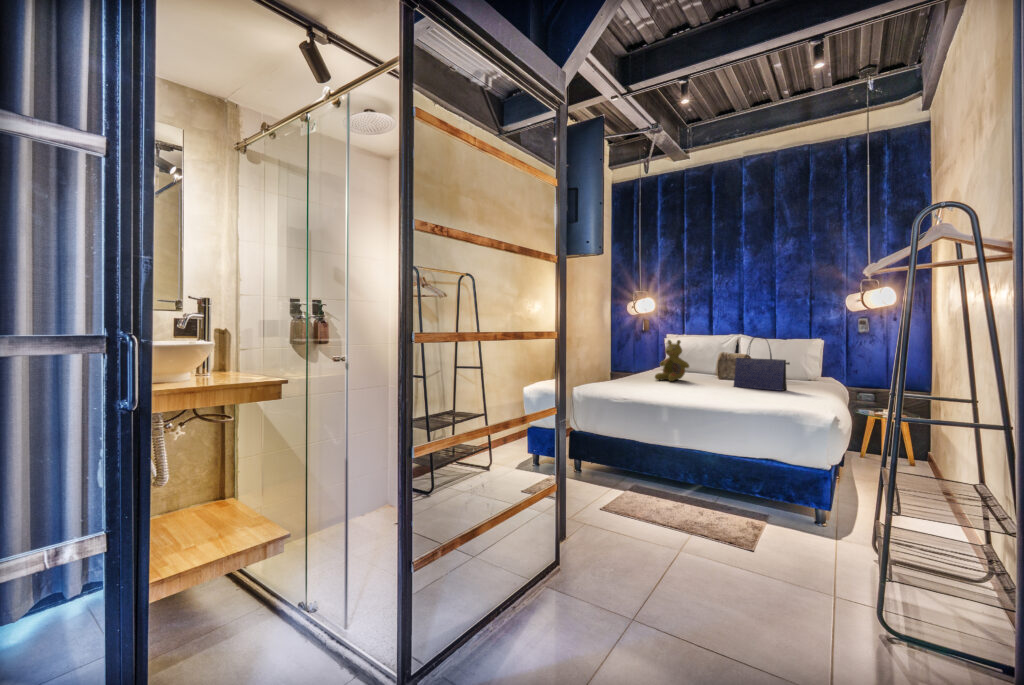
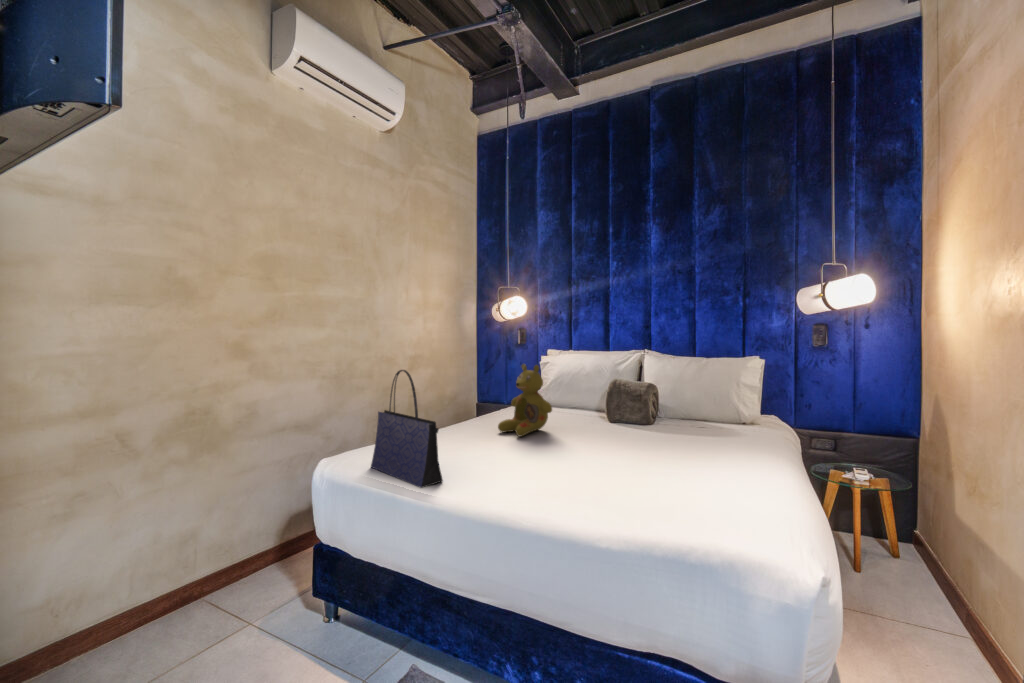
tote bag: present [734,338,790,391] -> present [371,370,443,488]

